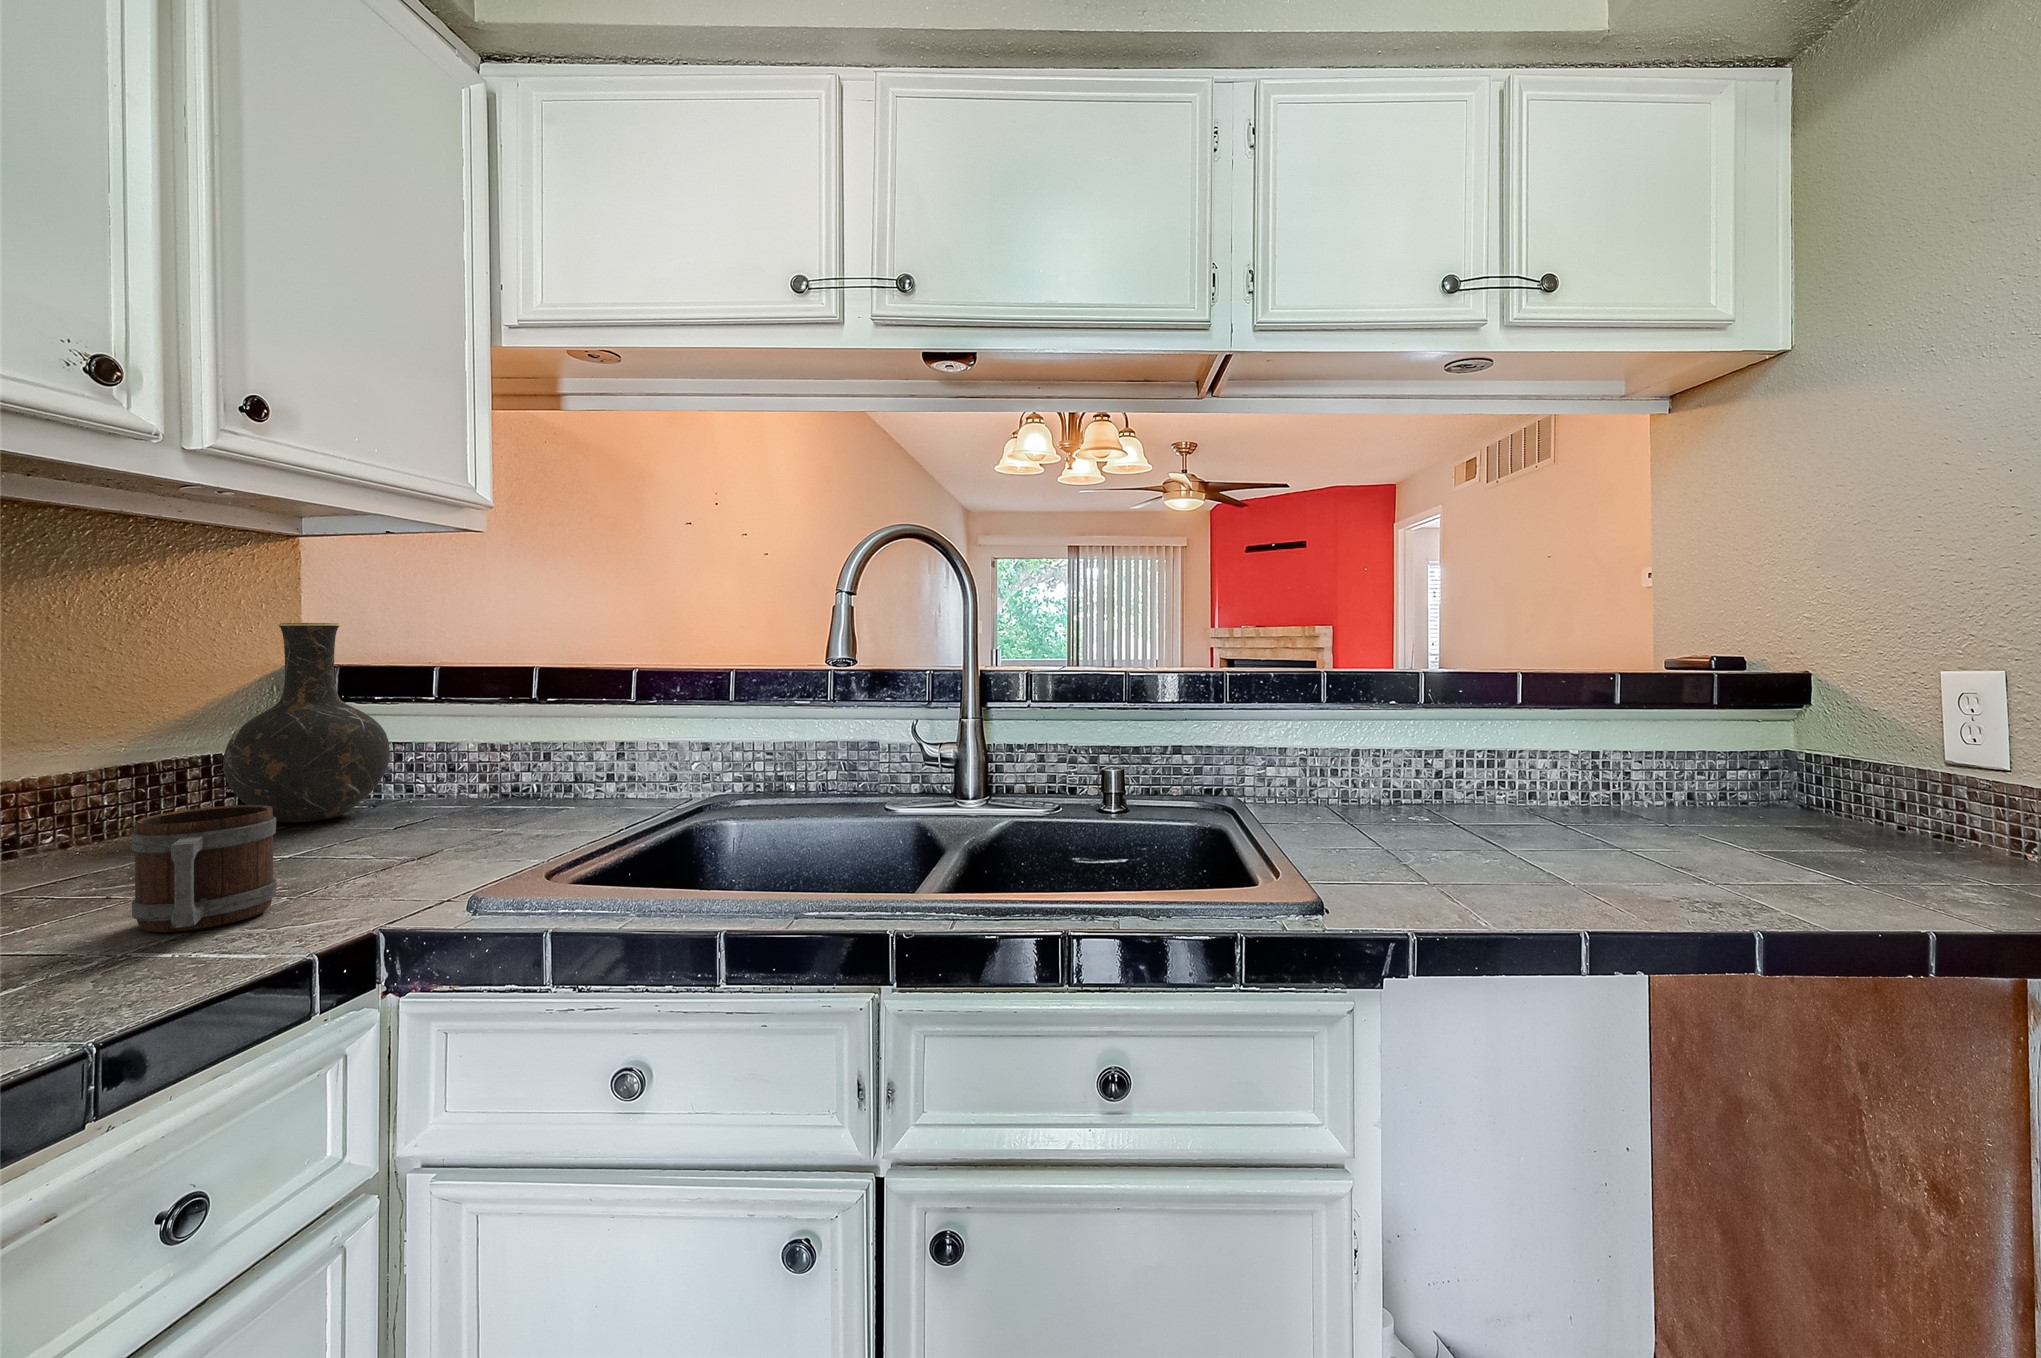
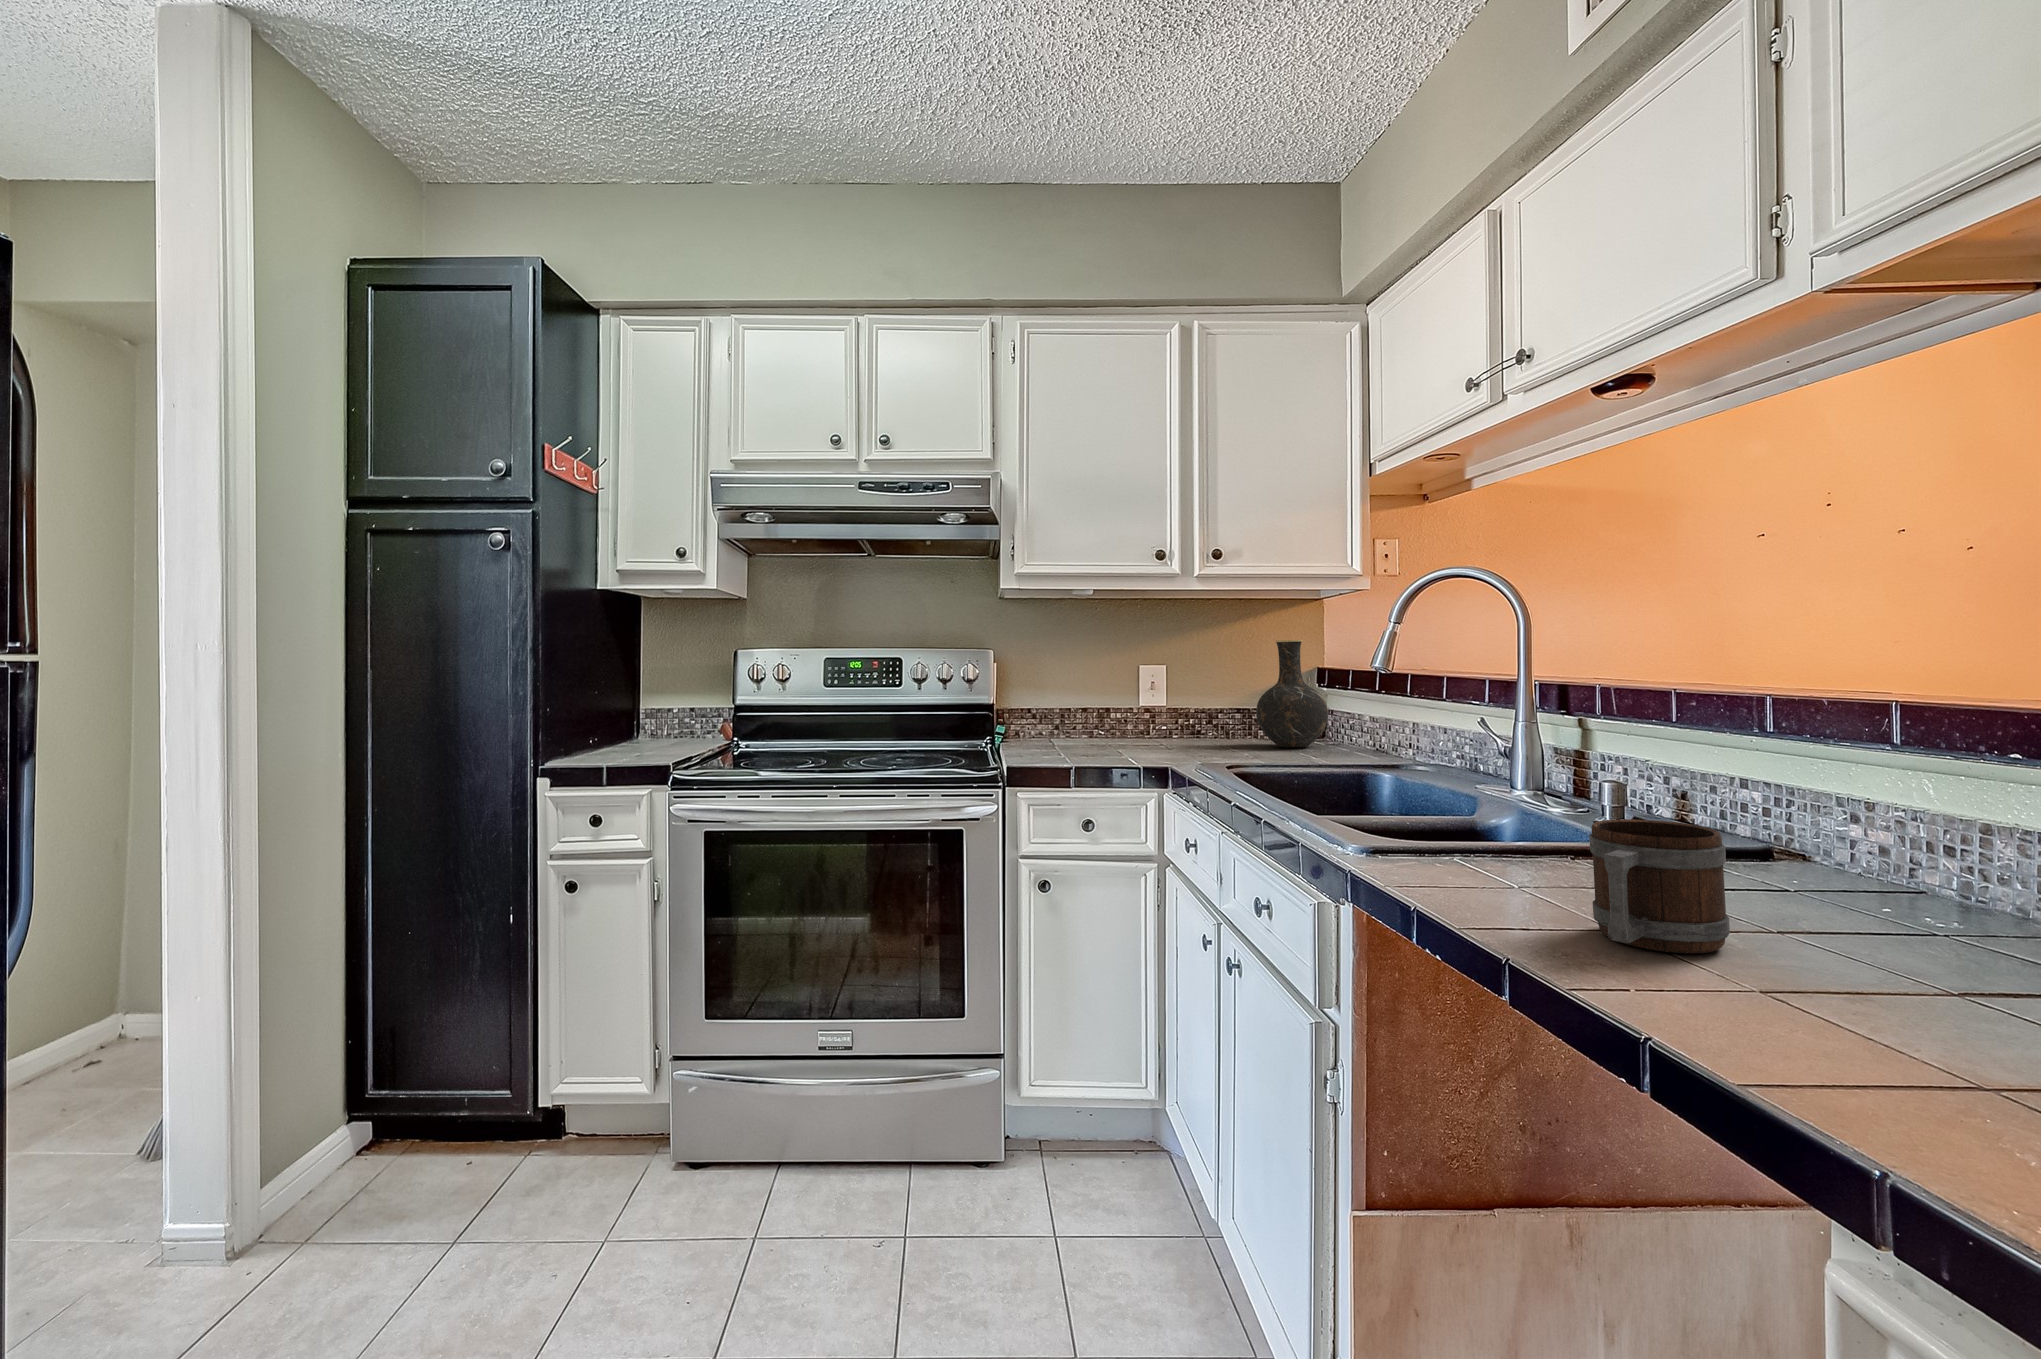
mug: present [131,805,277,932] -> present [1589,819,1730,953]

